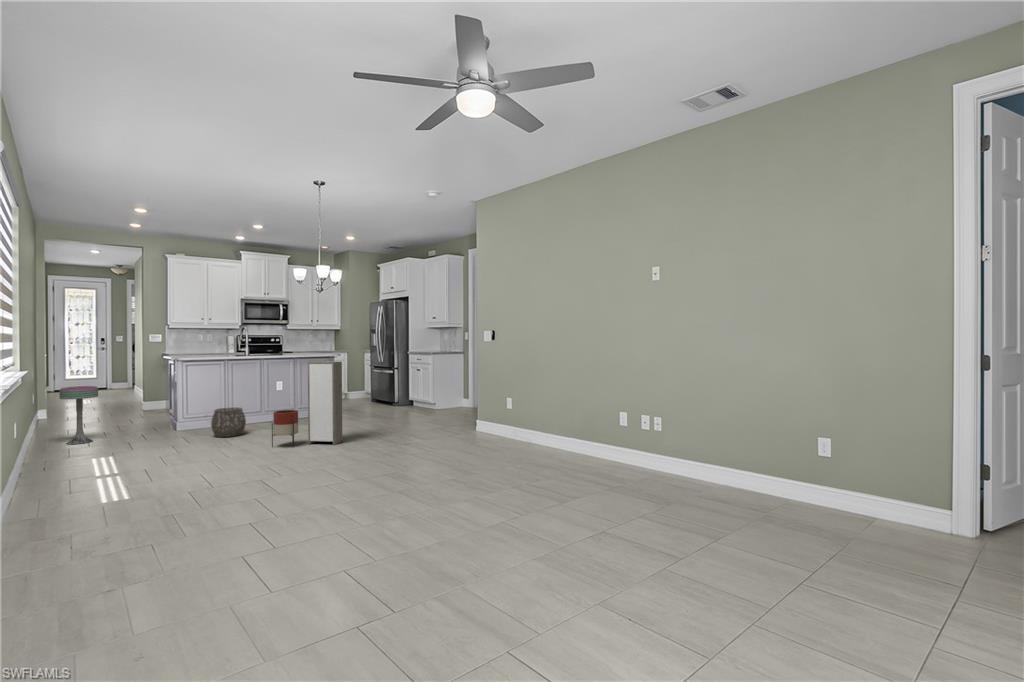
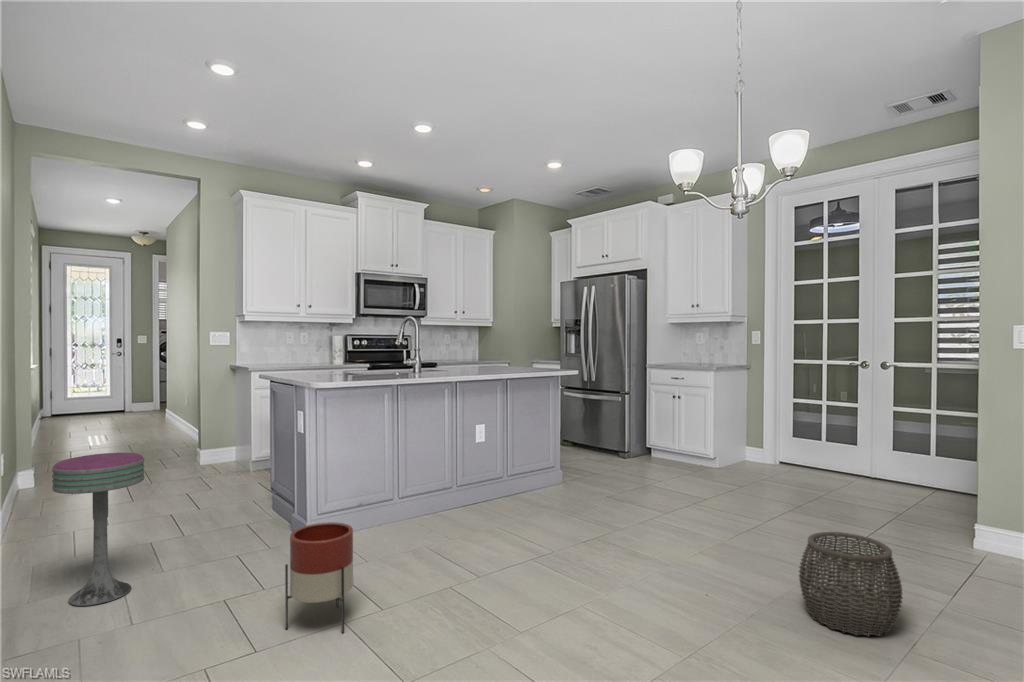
storage cabinet: present [308,362,342,445] -> none [690,399,775,629]
woven basket: present [211,407,246,437] -> present [799,532,903,636]
planter: present [272,410,298,447] -> present [285,522,353,633]

